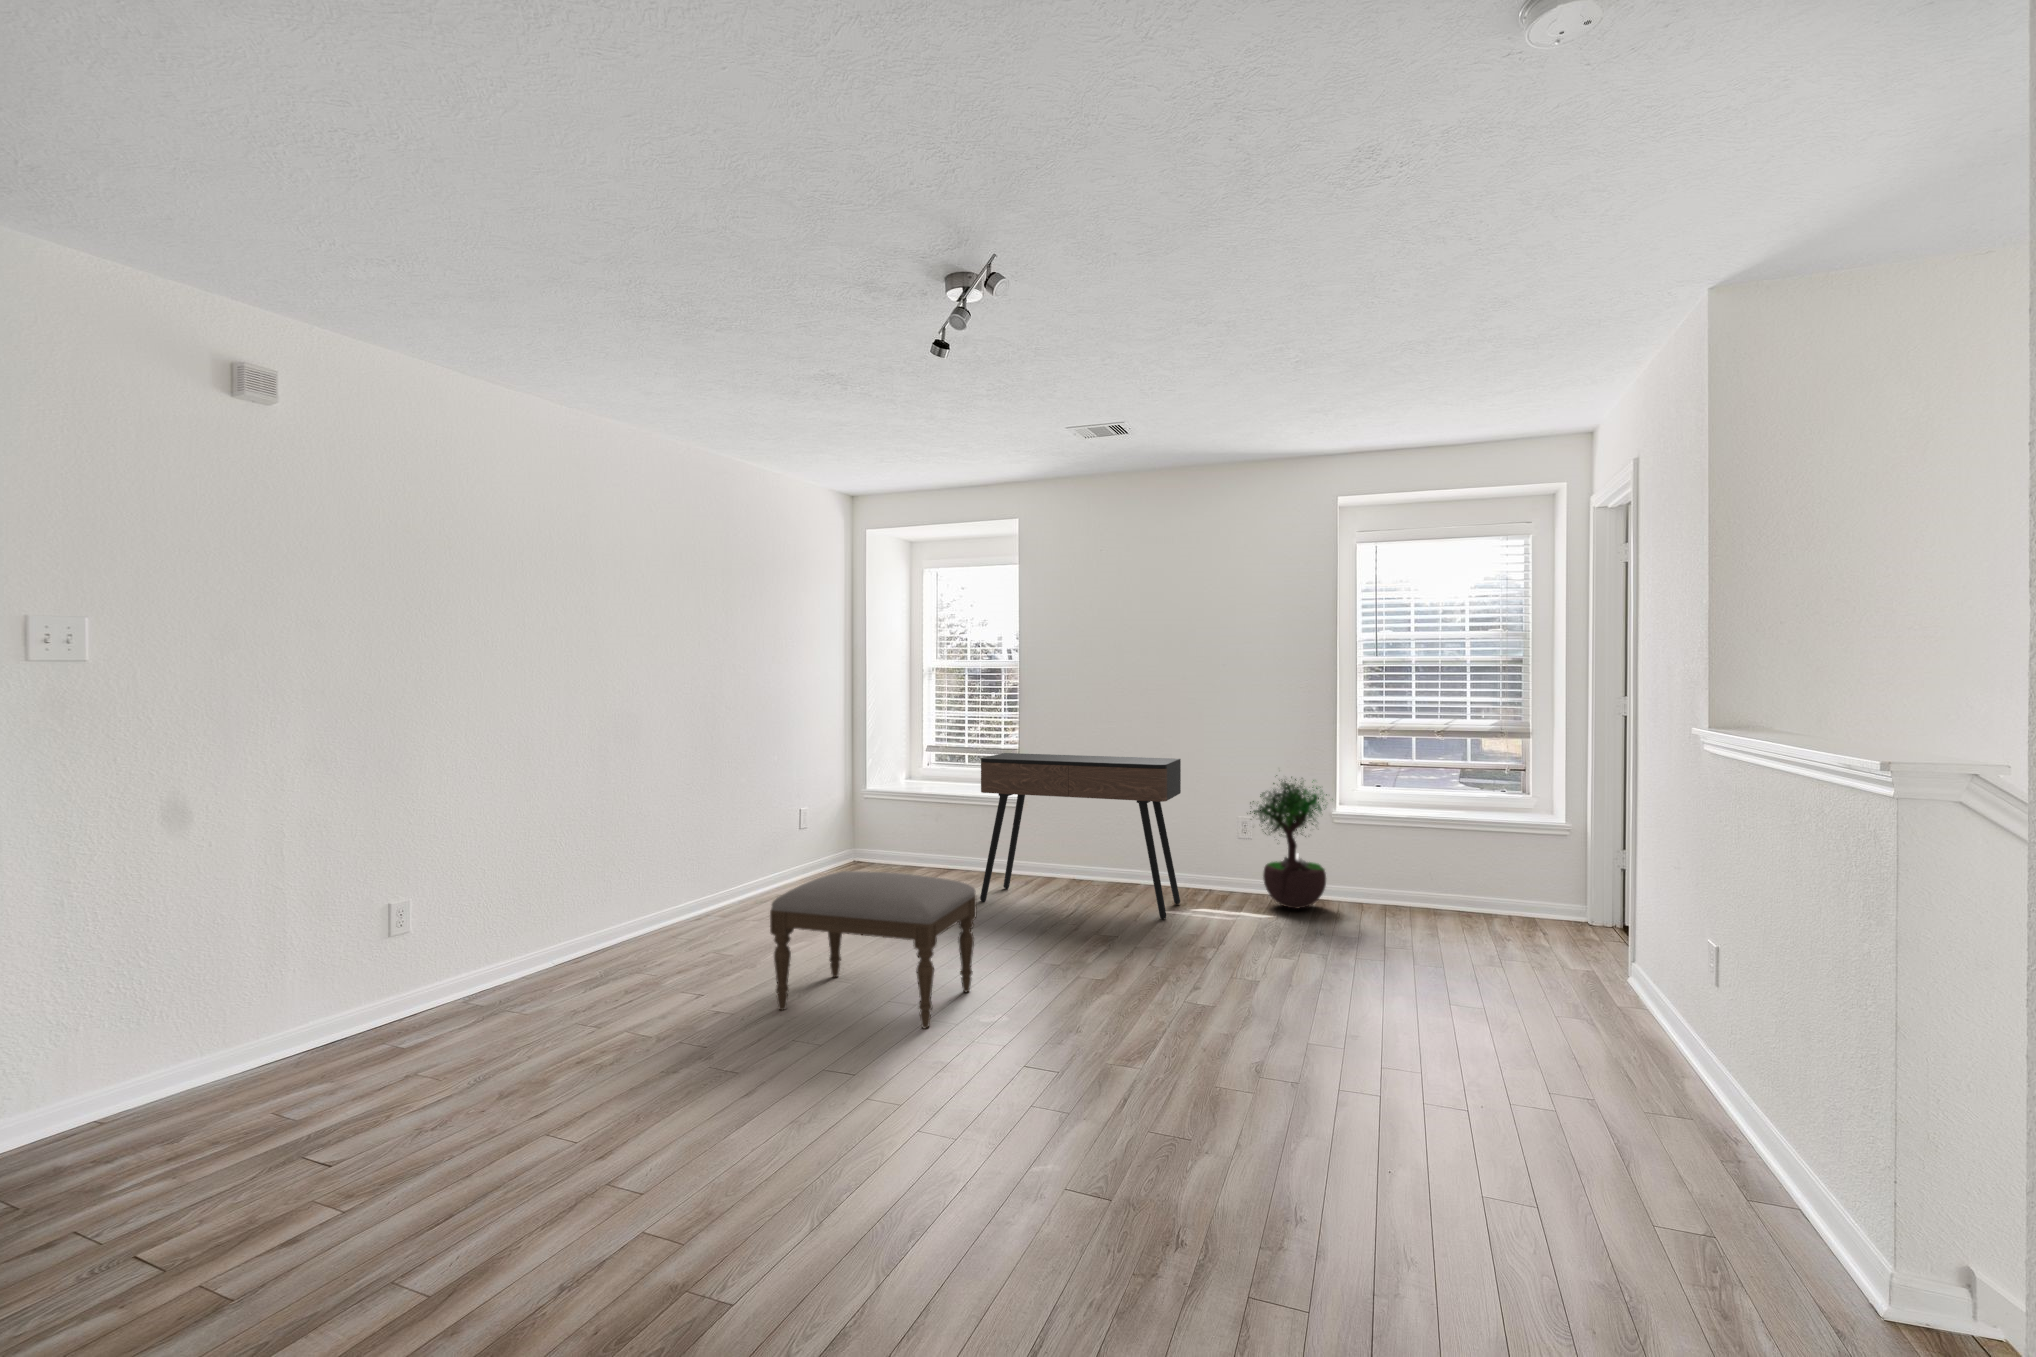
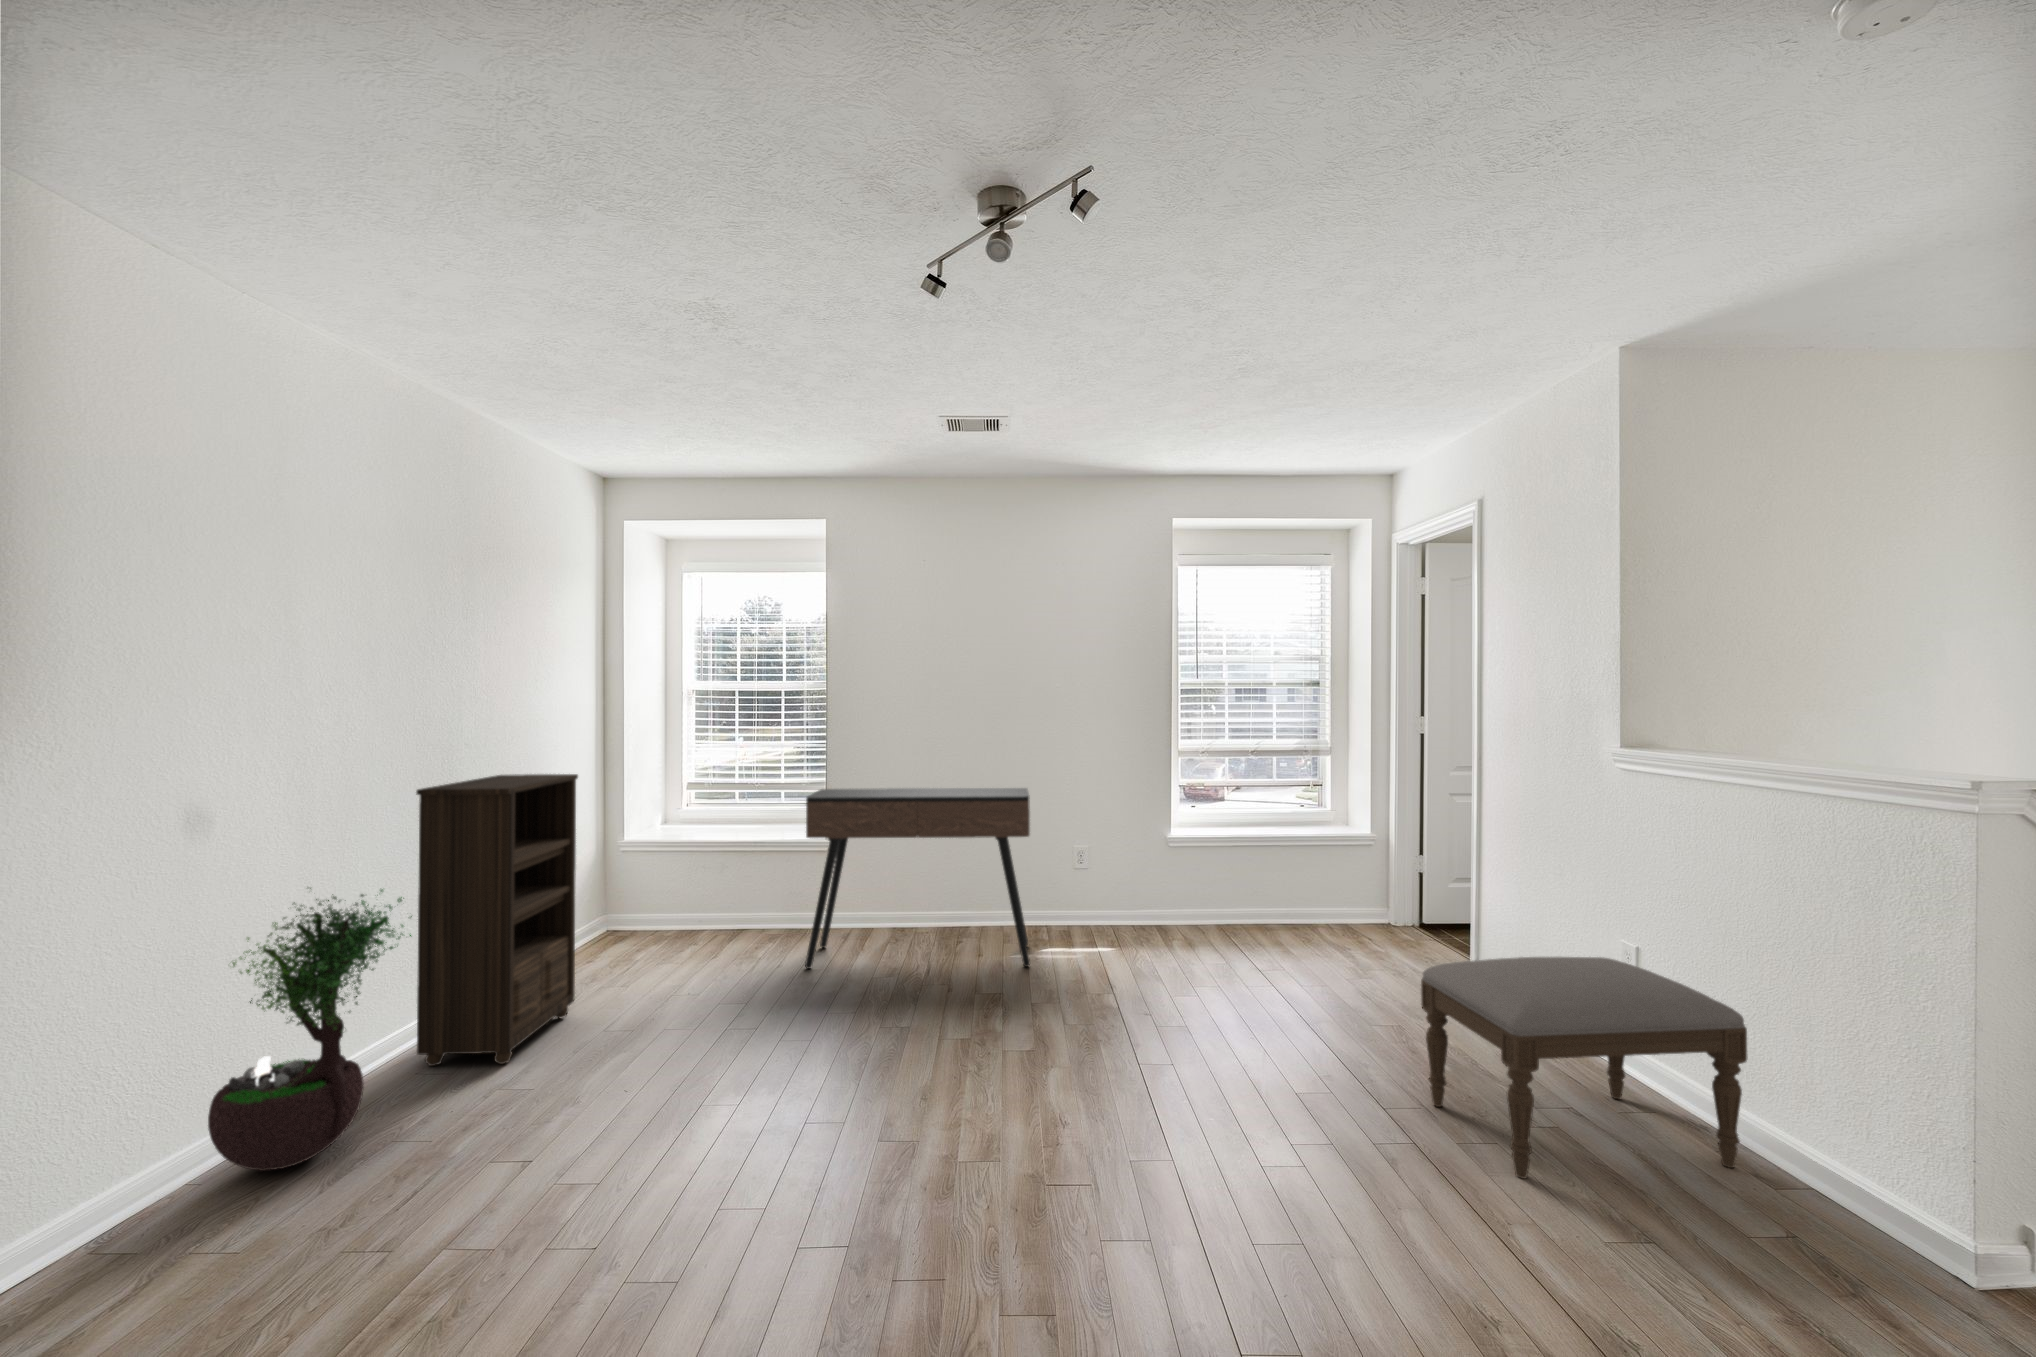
bookshelf: none [689,731,802,934] -> present [416,774,578,1066]
potted tree: present [1247,775,1333,909] -> present [208,888,412,1171]
ottoman: present [770,871,976,1029] -> present [1421,957,1748,1178]

